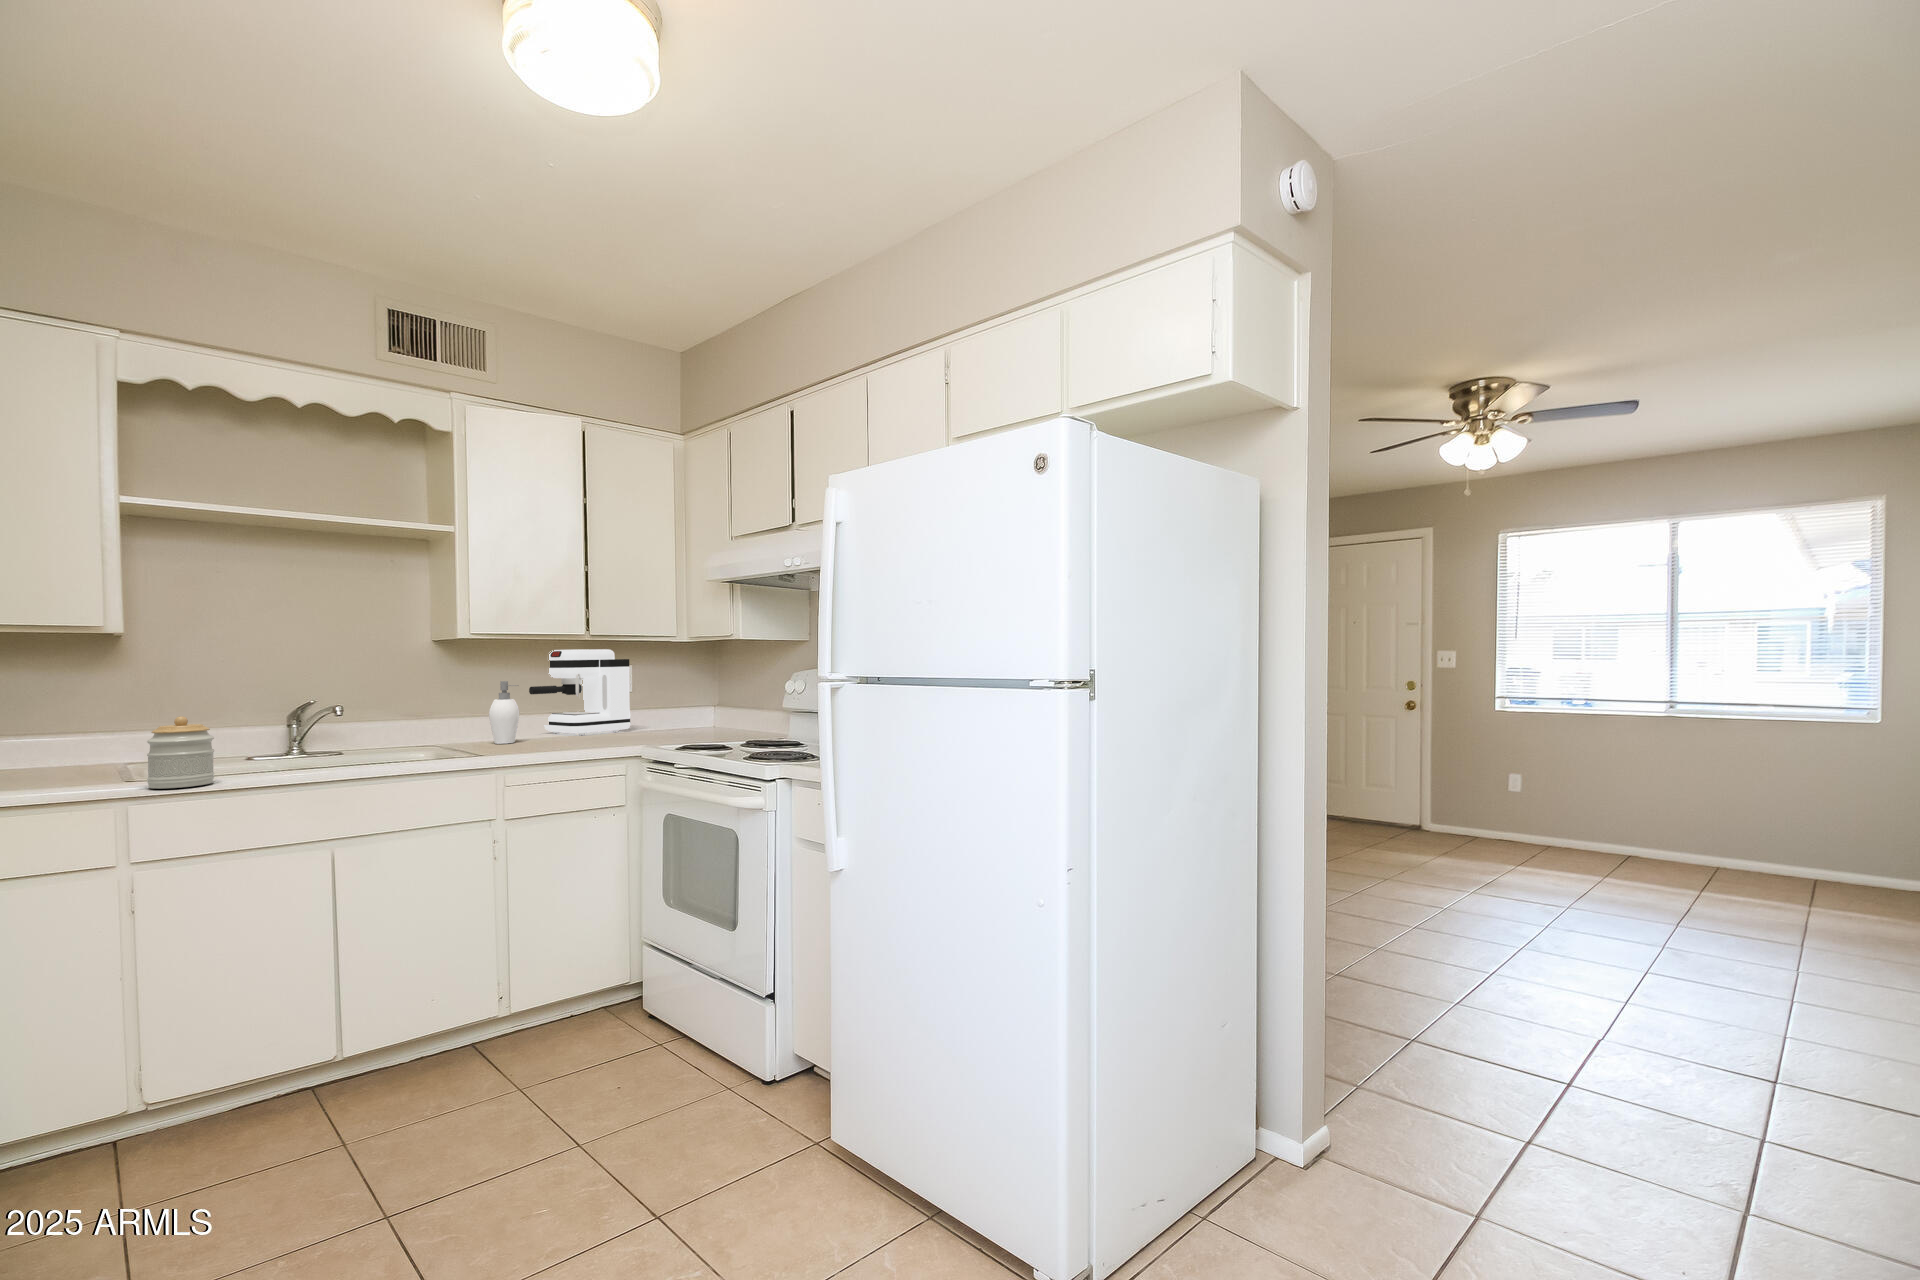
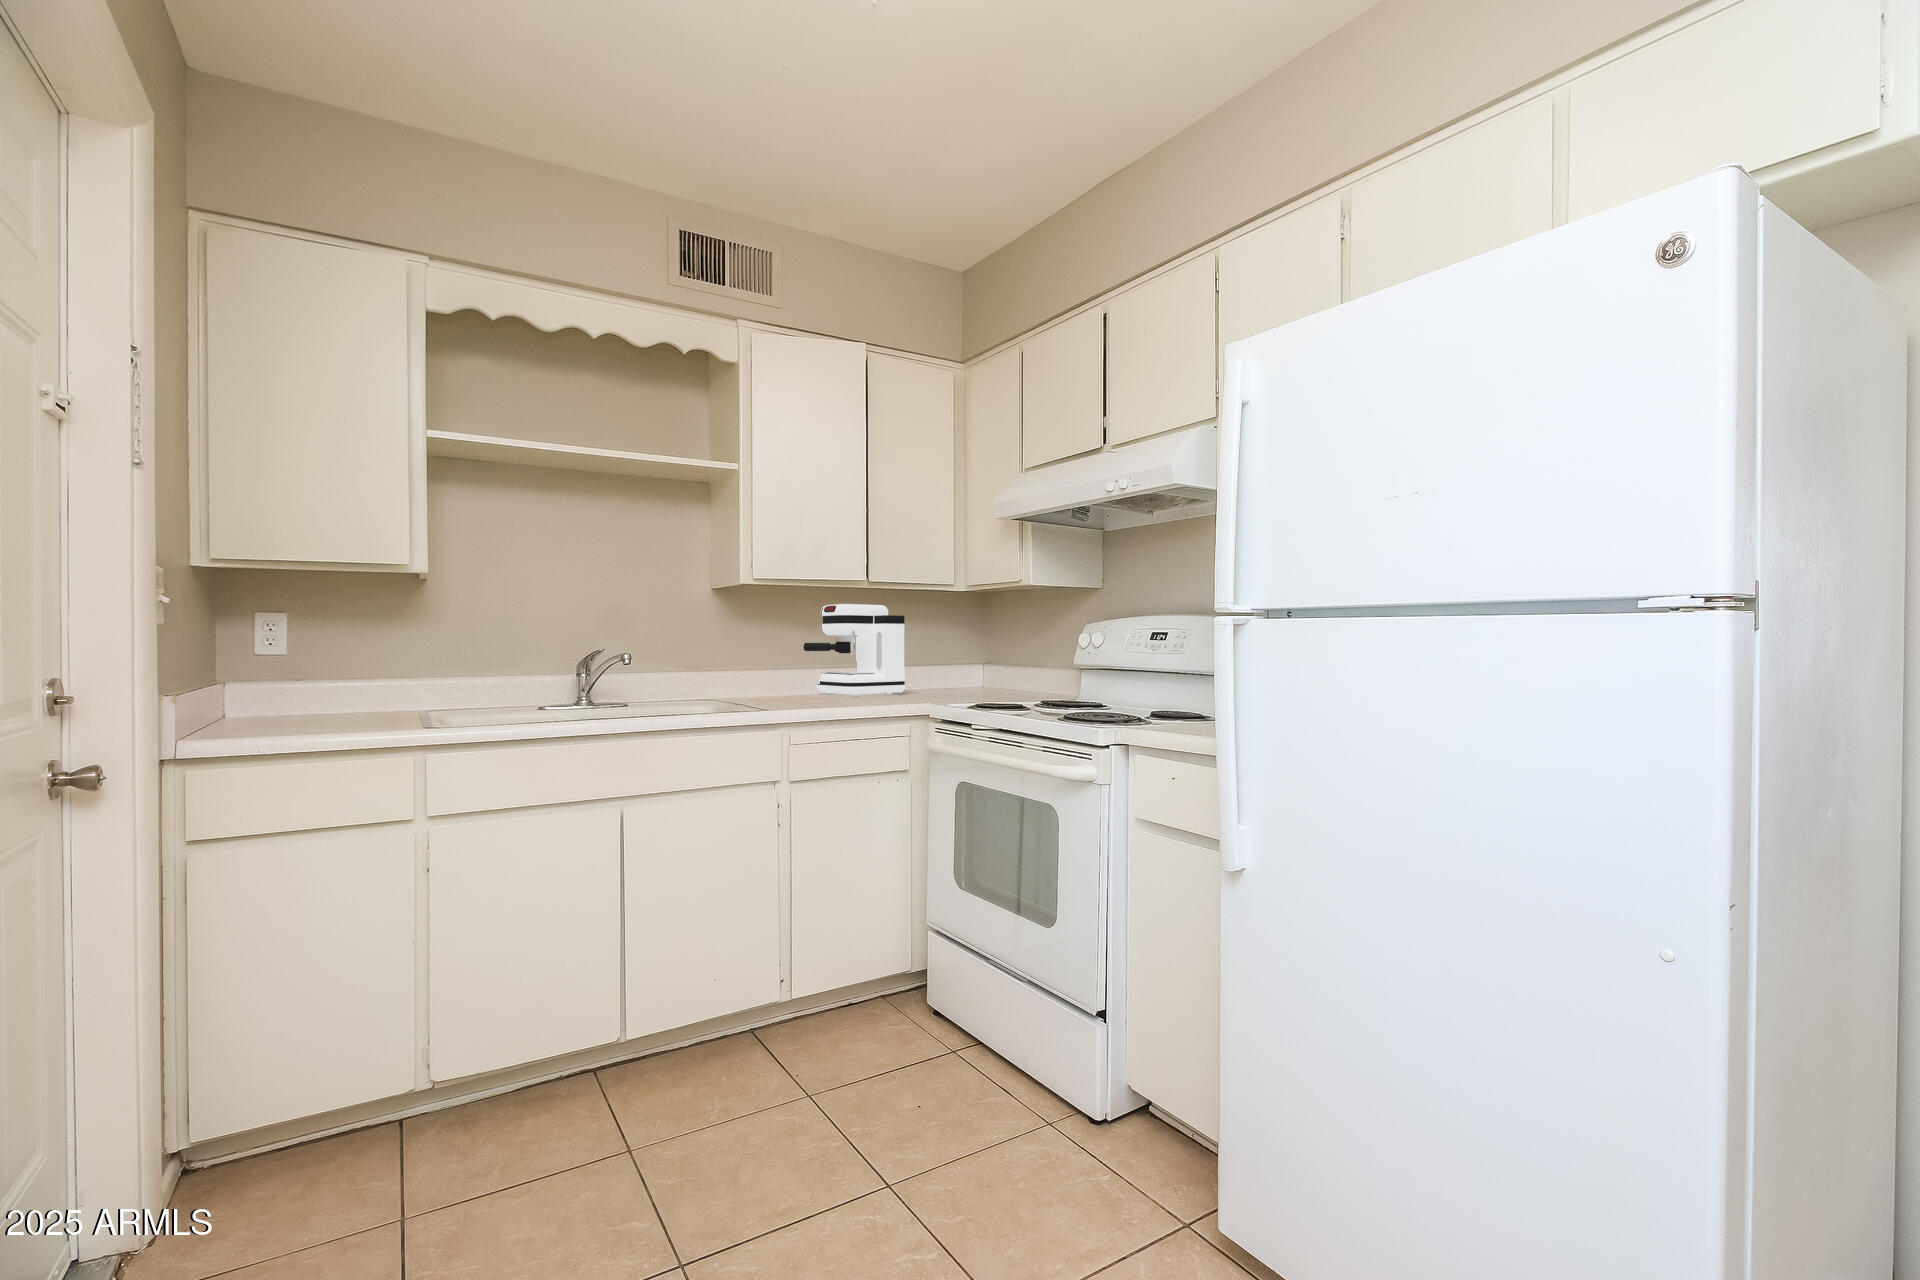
soap dispenser: present [489,681,519,744] -> none [767,634,798,702]
jar: present [147,716,214,789] -> none [452,653,513,729]

